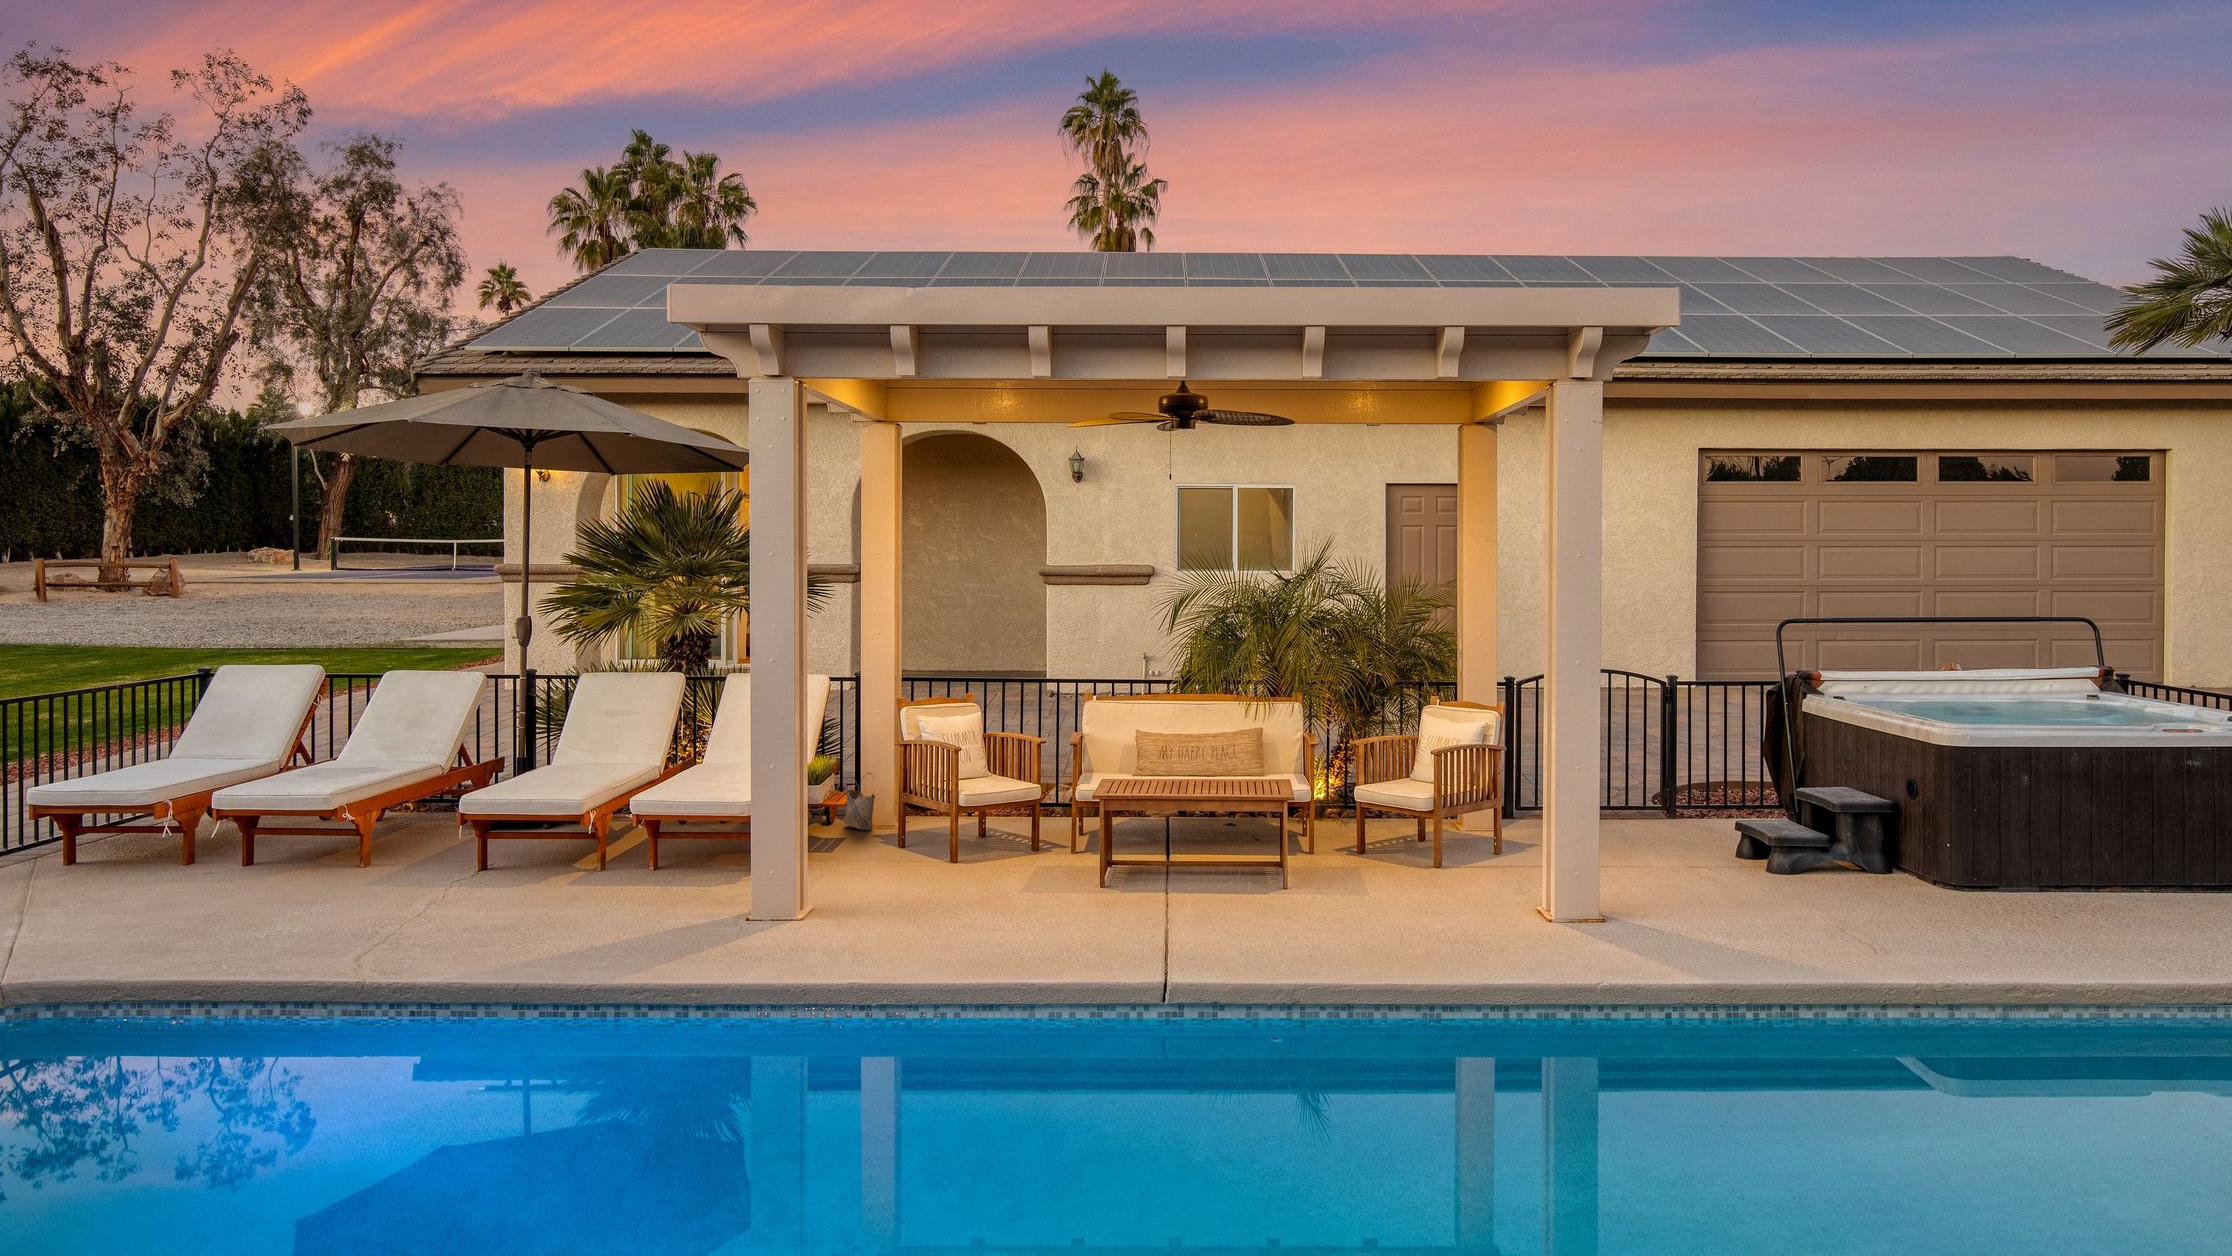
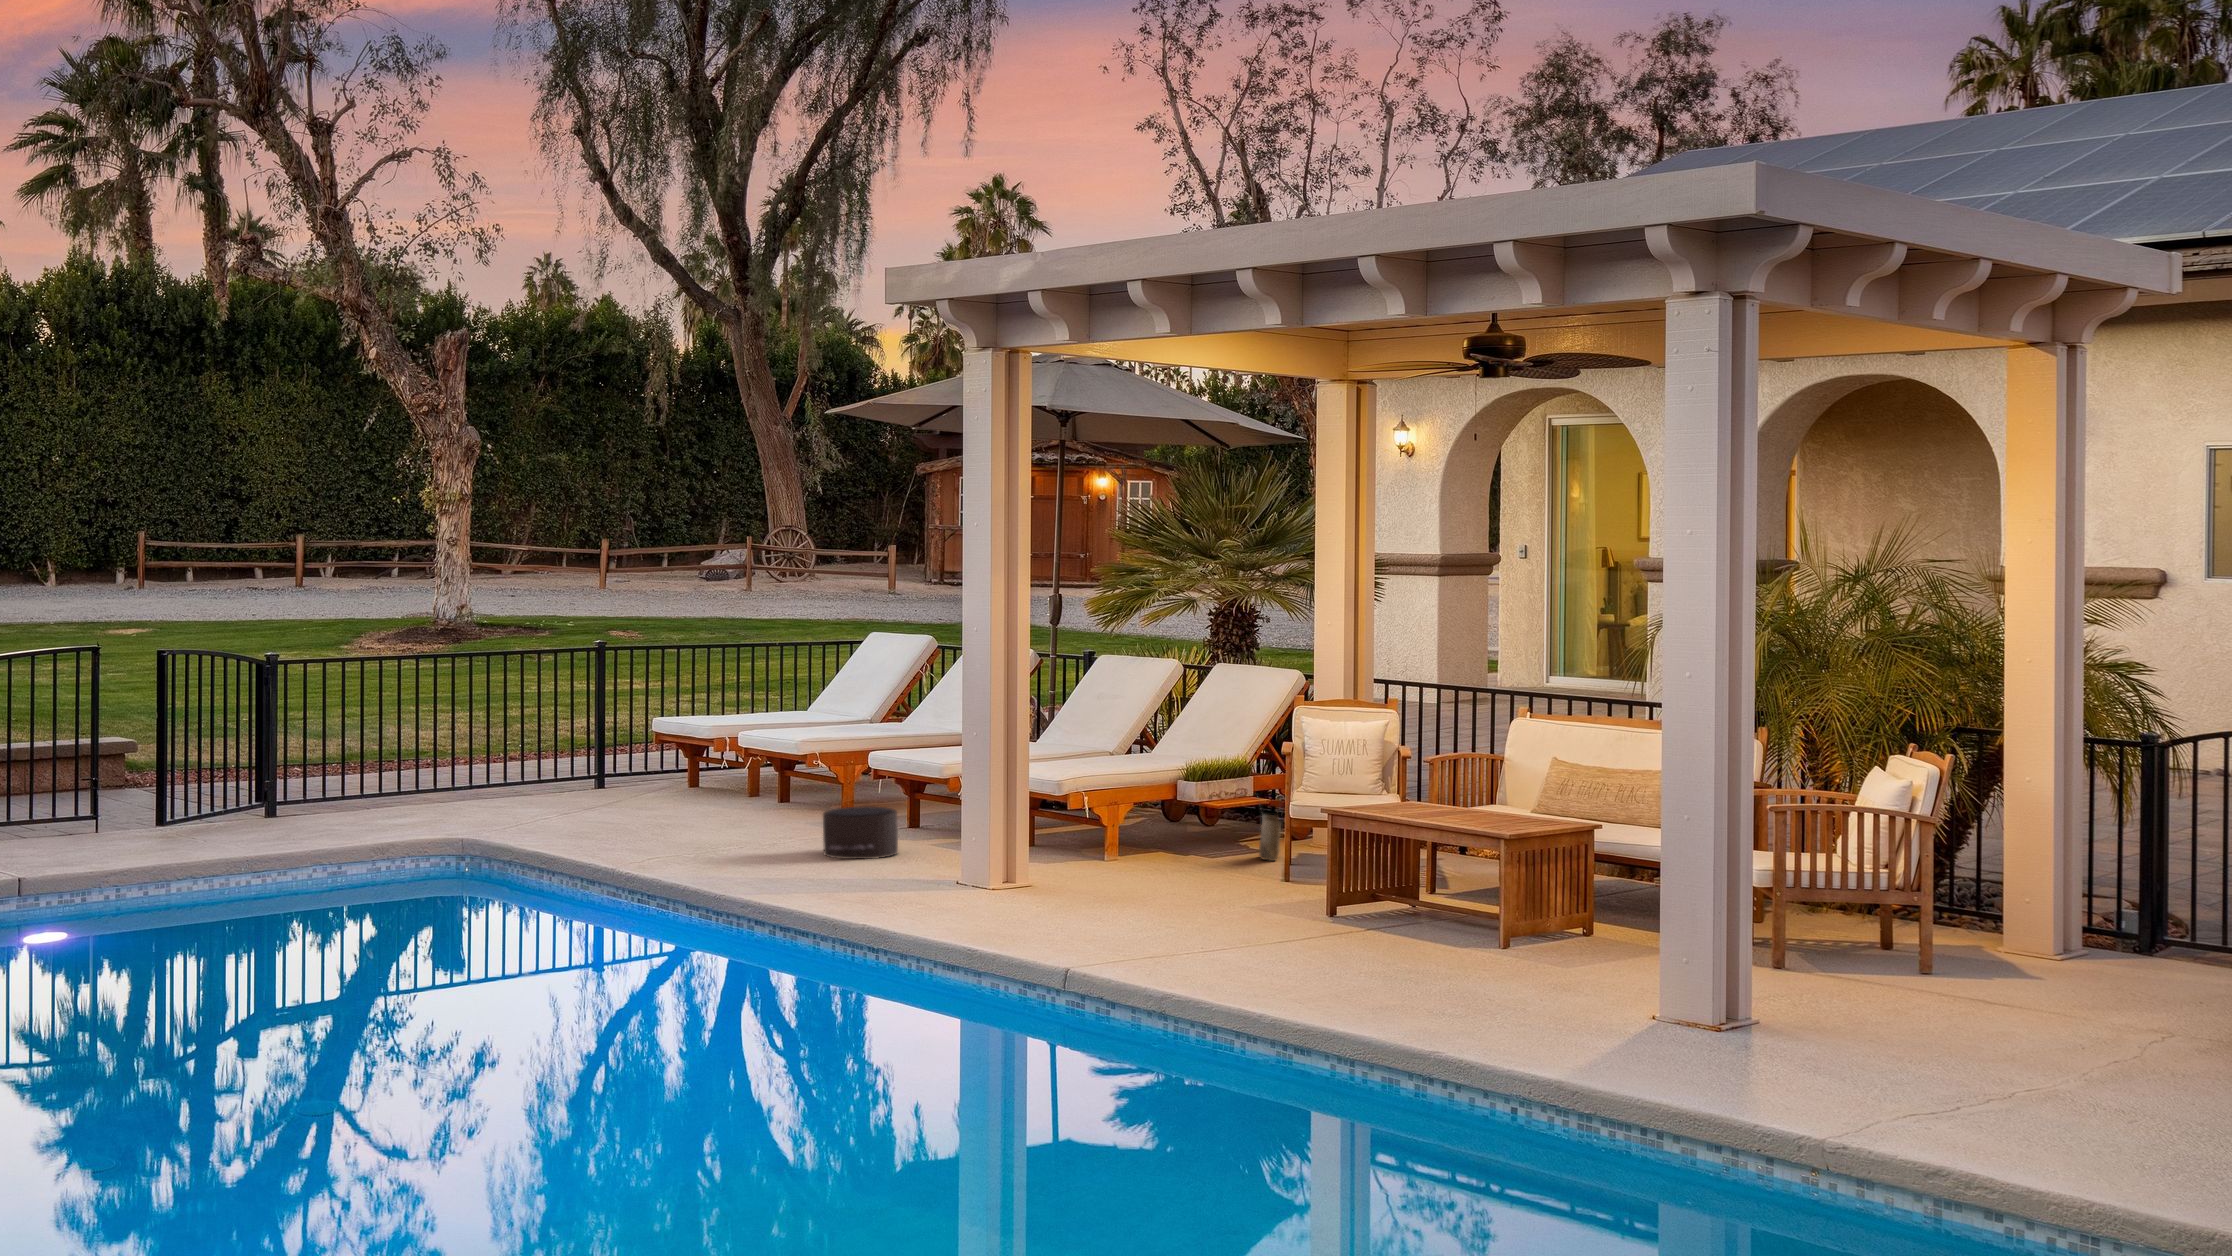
pouf: none [445,842,545,909] -> present [823,806,898,859]

